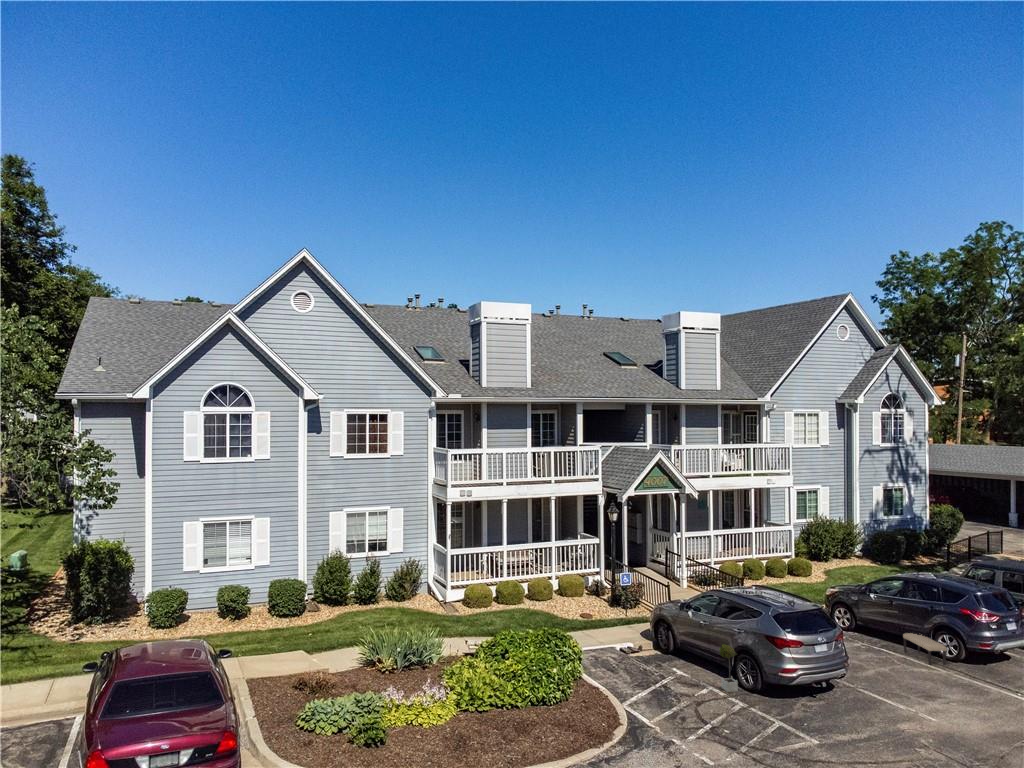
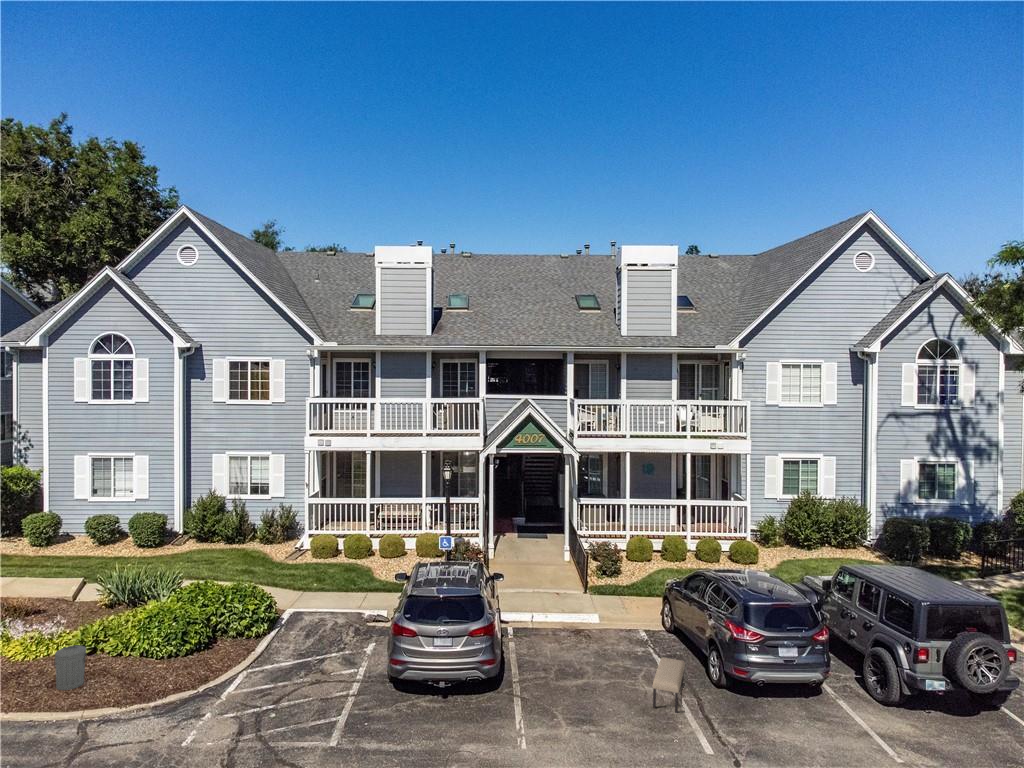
potted tree: present [720,644,738,692] -> none [297,633,322,694]
trash can: none [557,680,581,719] -> present [54,645,87,690]

